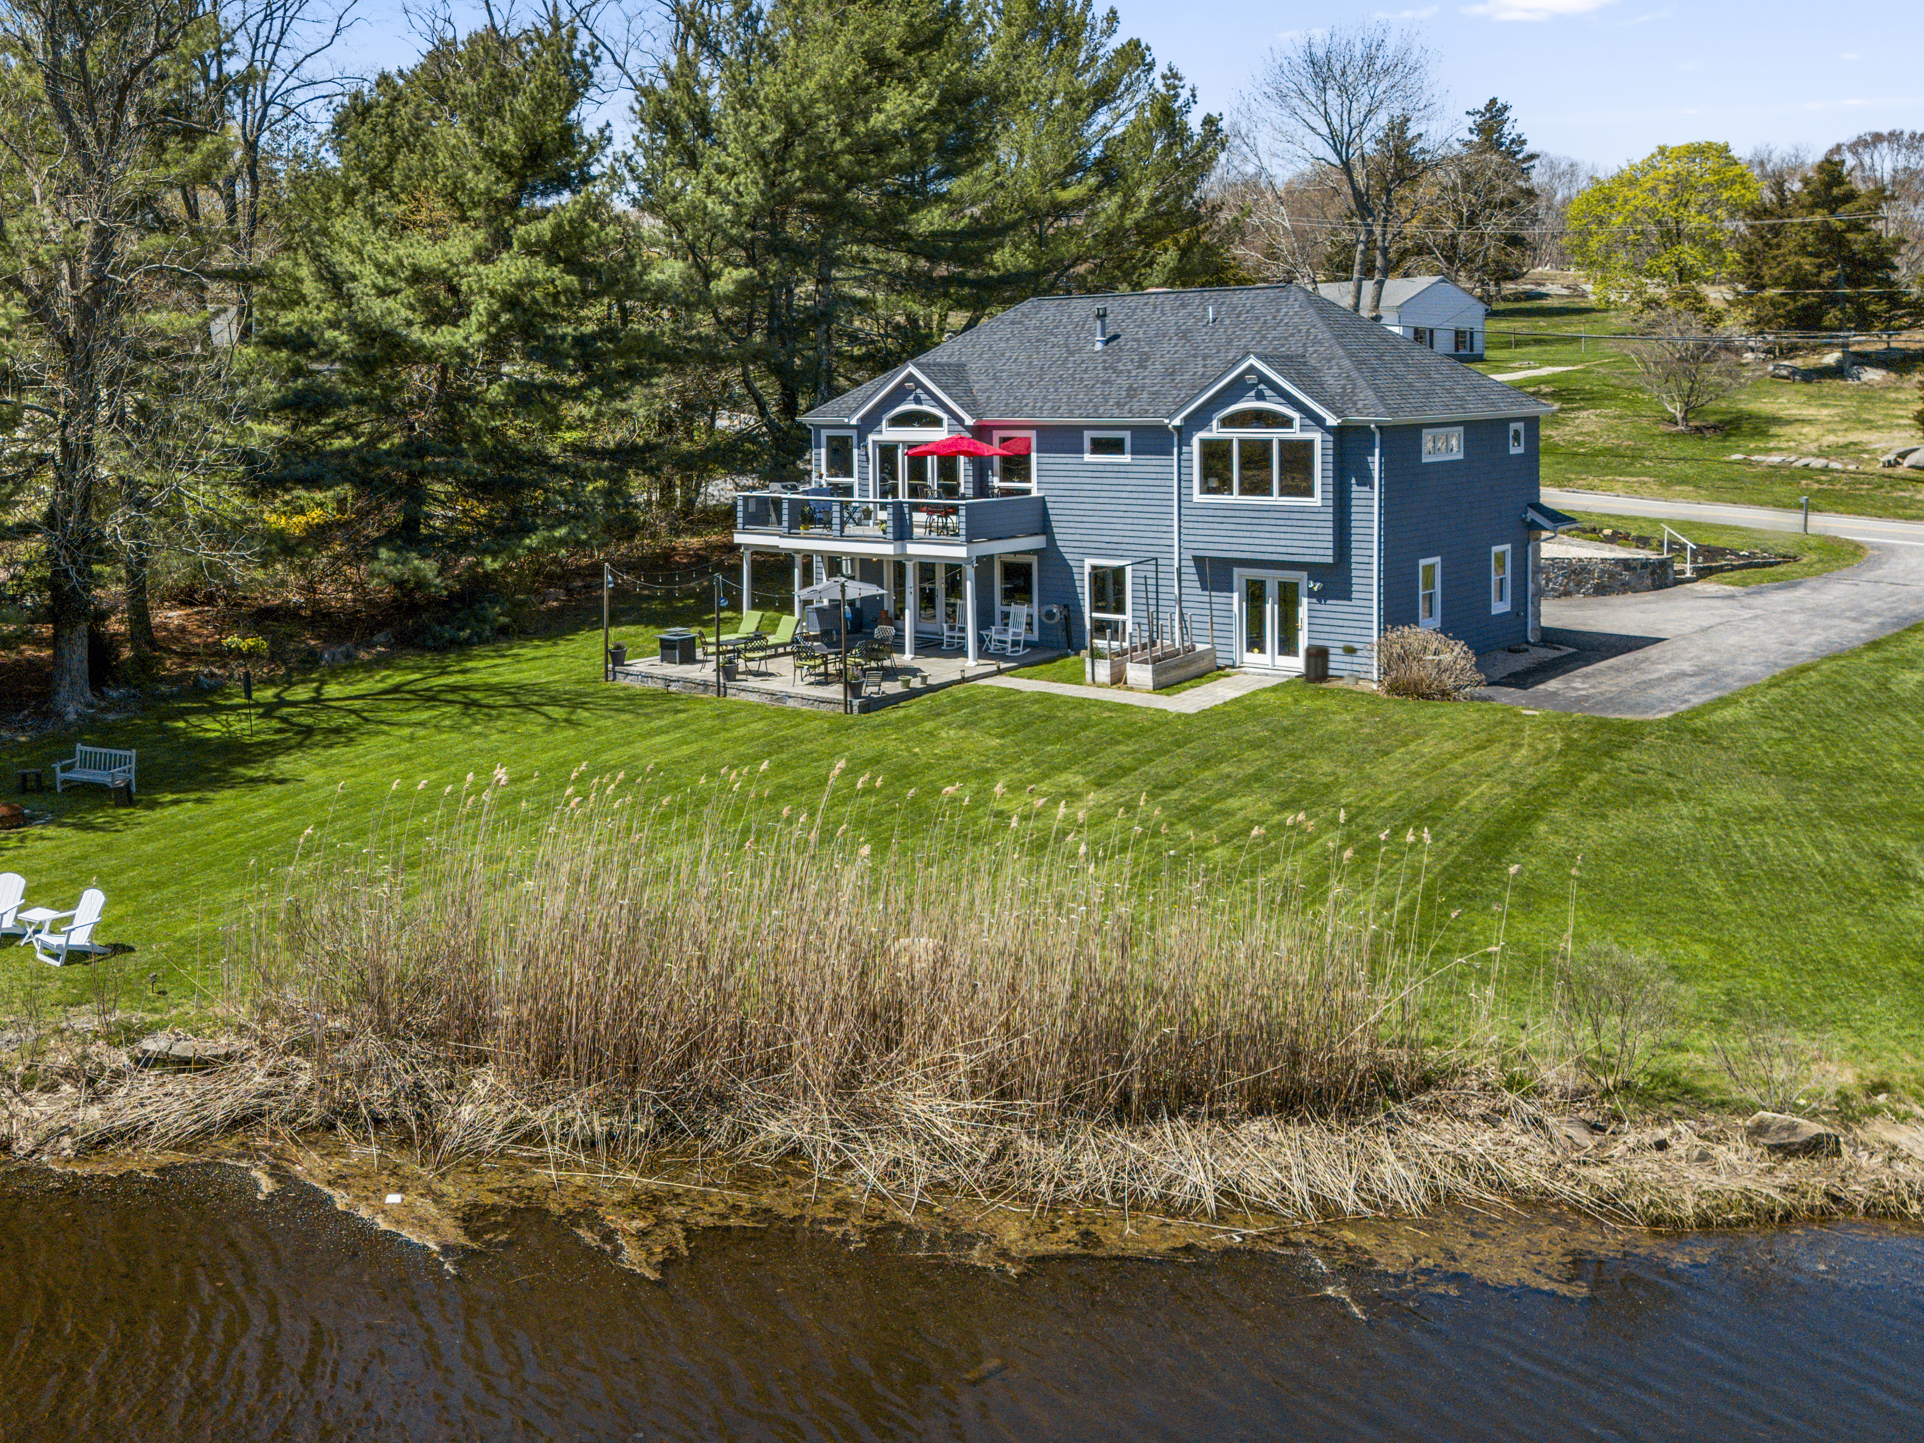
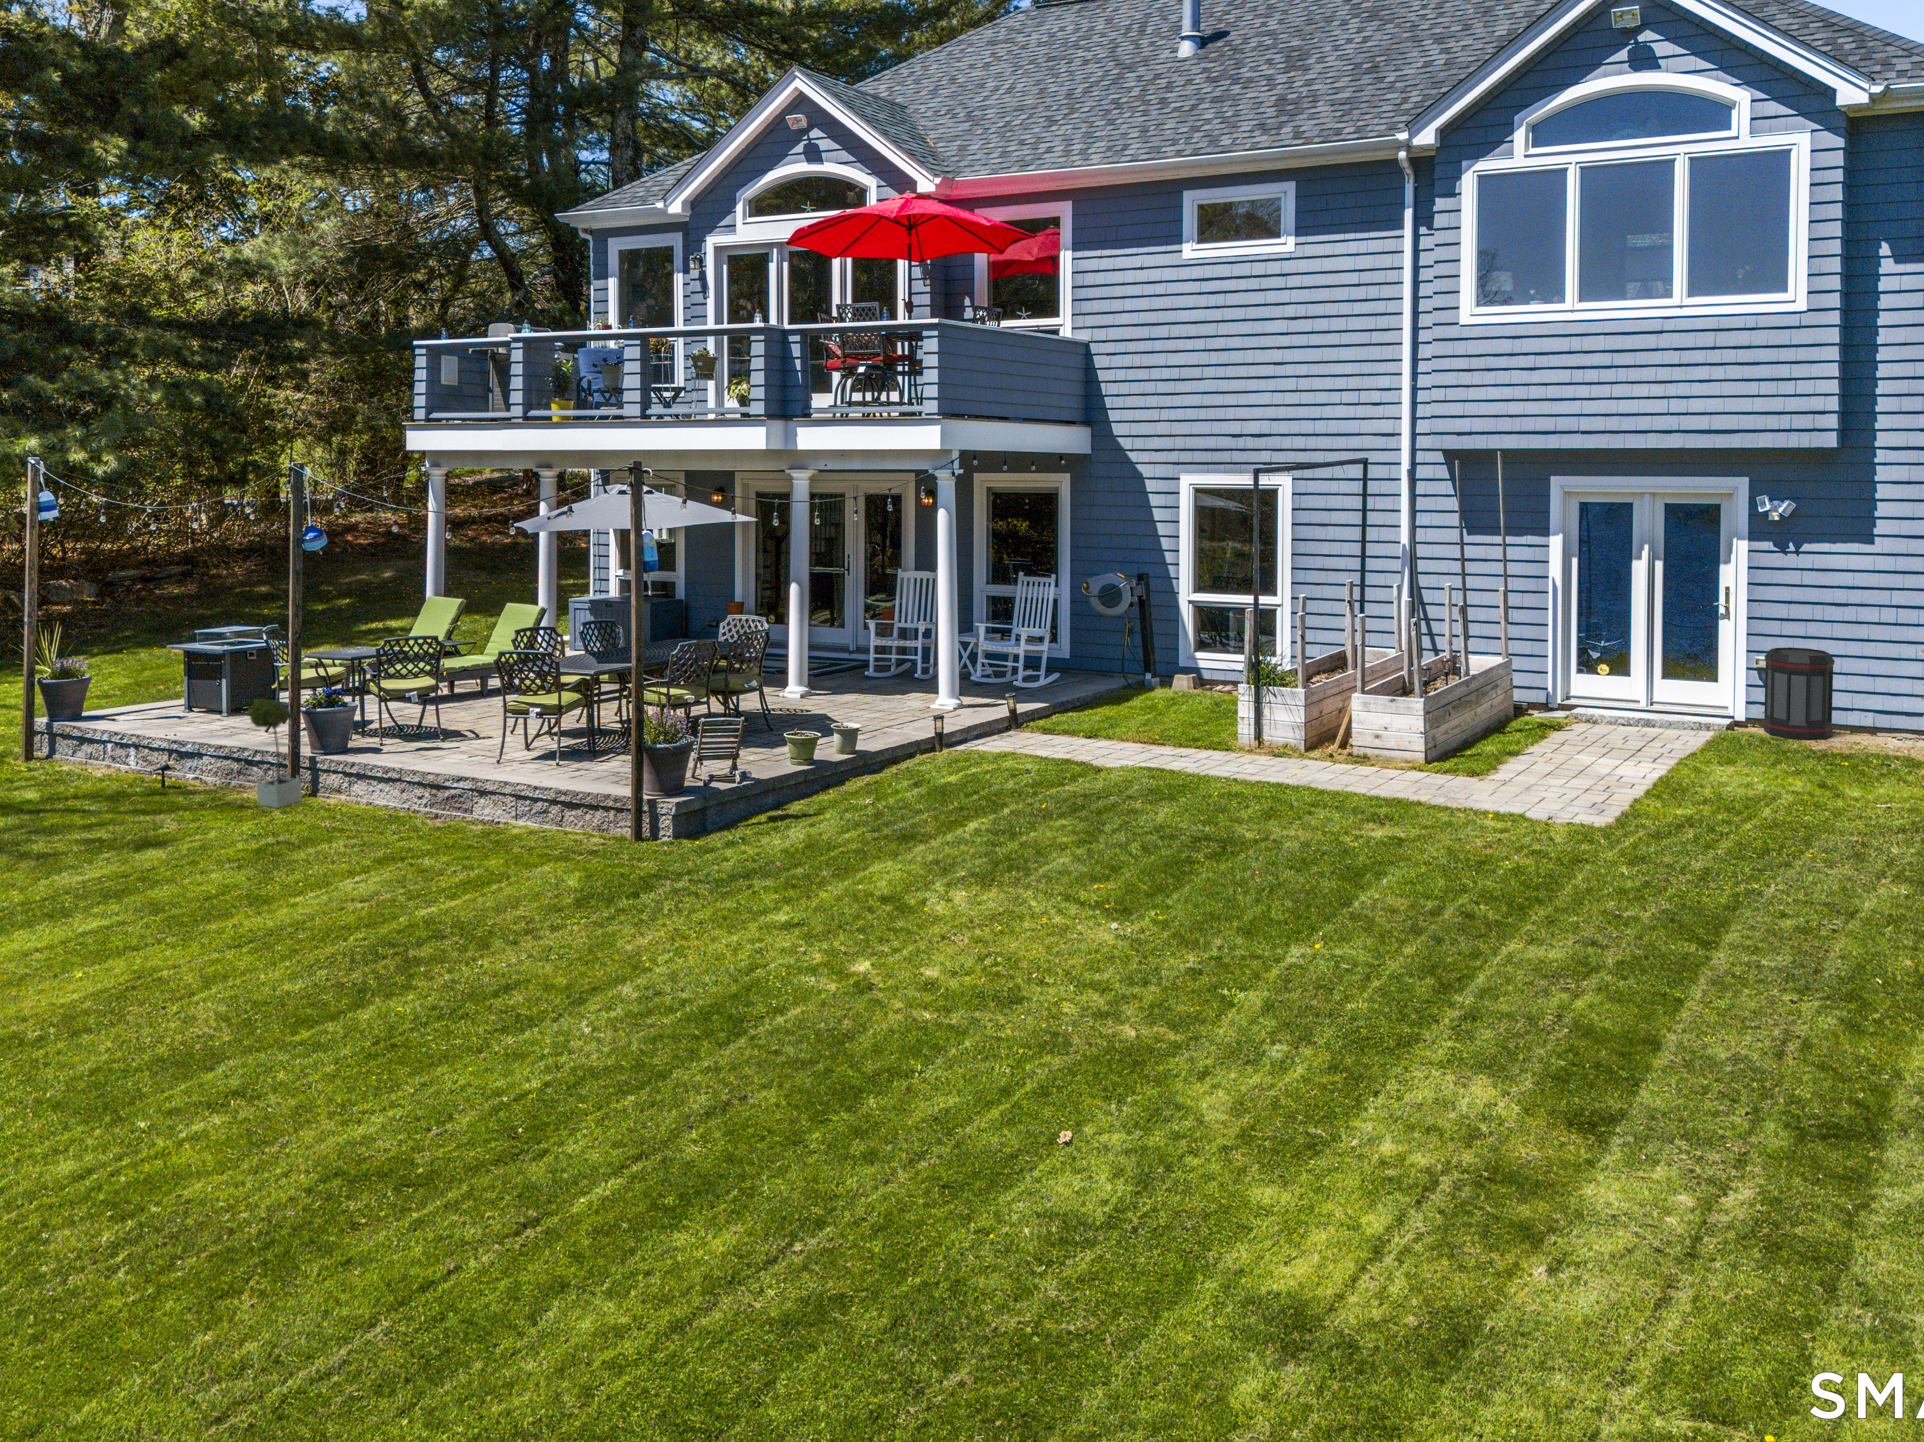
potted tree: present [1342,645,1359,685] -> present [248,699,302,808]

